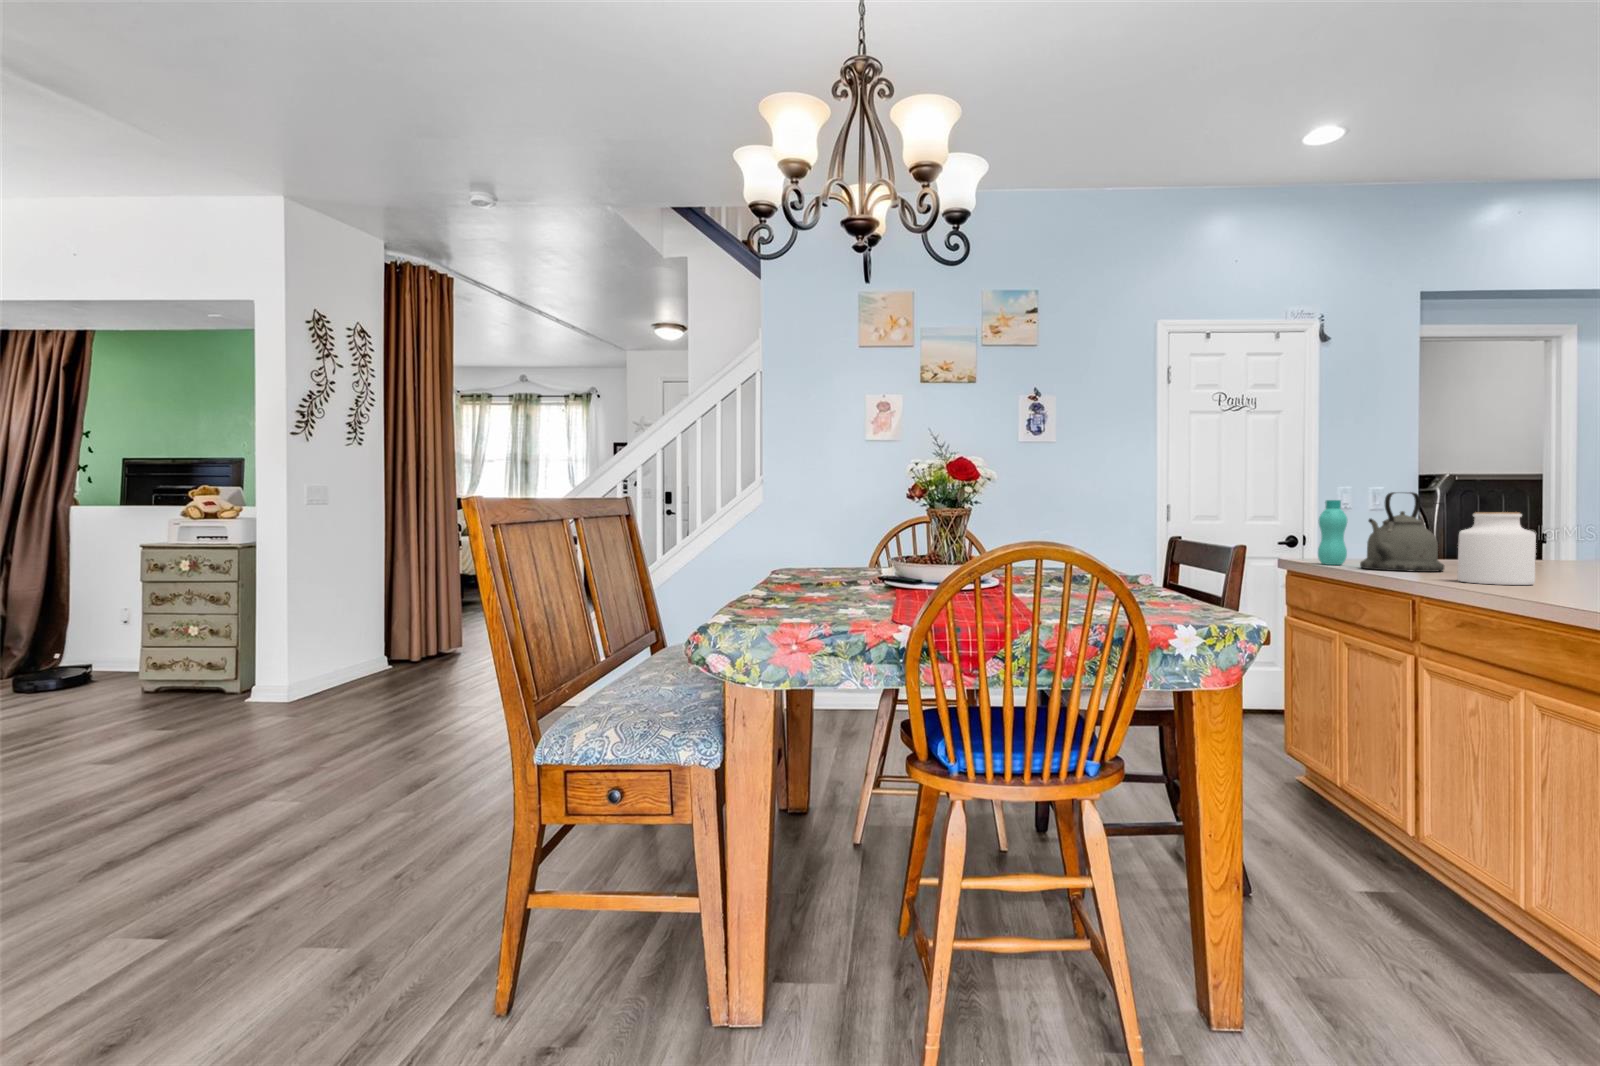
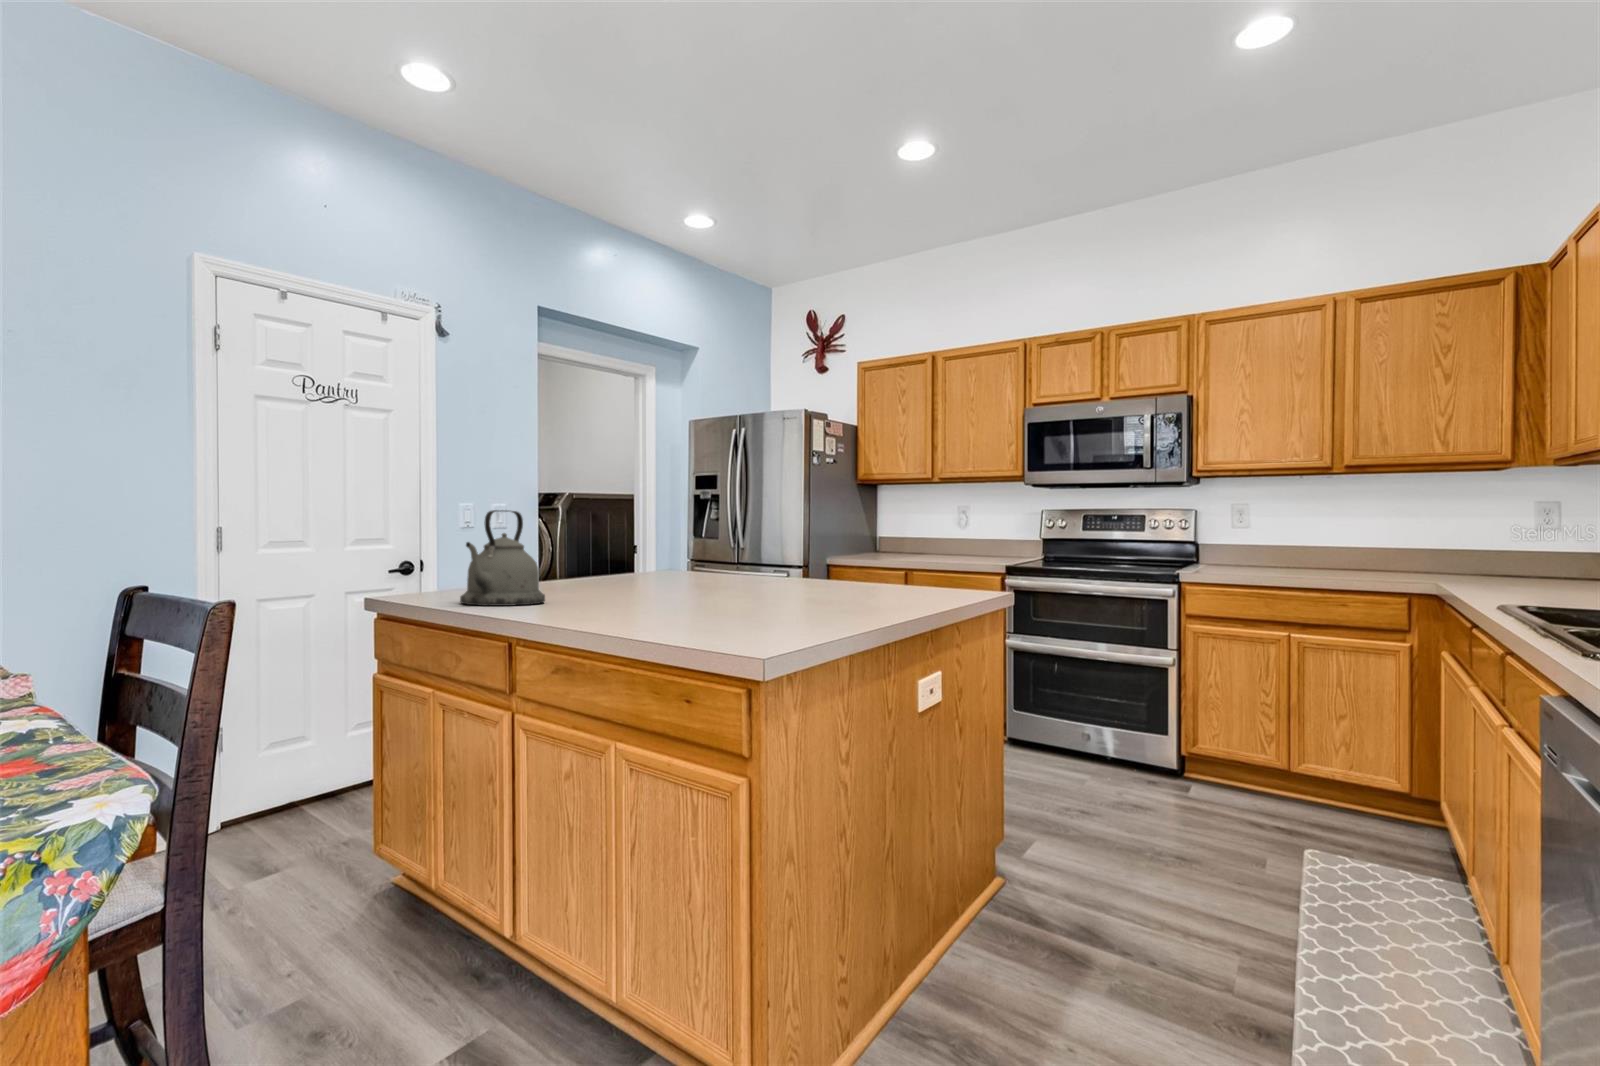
bottle: present [1318,500,1348,565] -> none [417,518,450,600]
jar: present [1457,512,1536,585] -> none [551,536,621,621]

